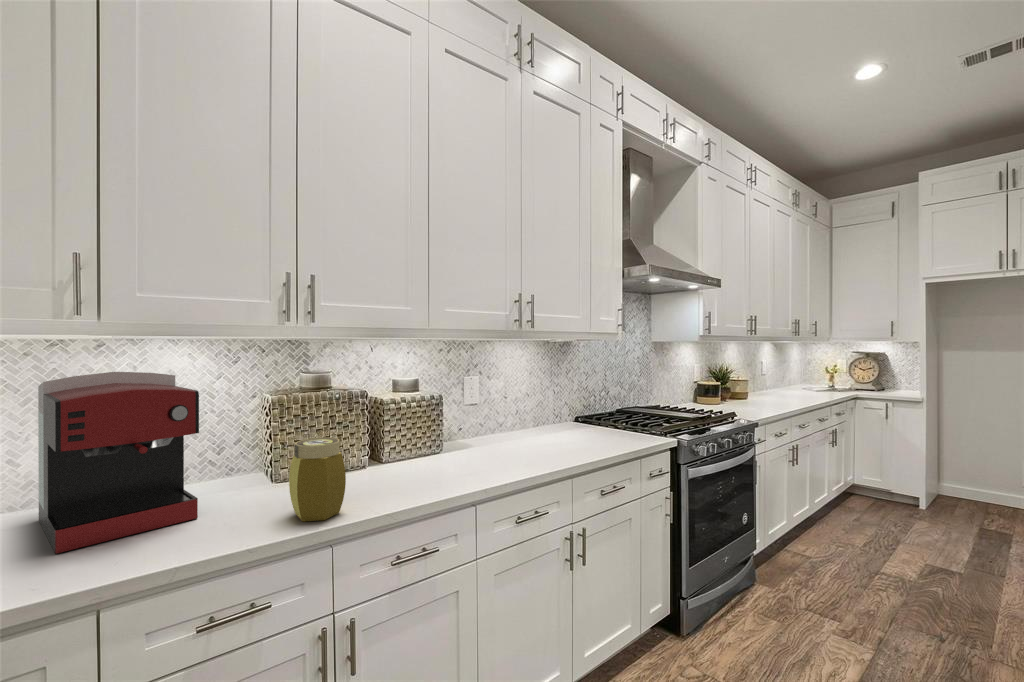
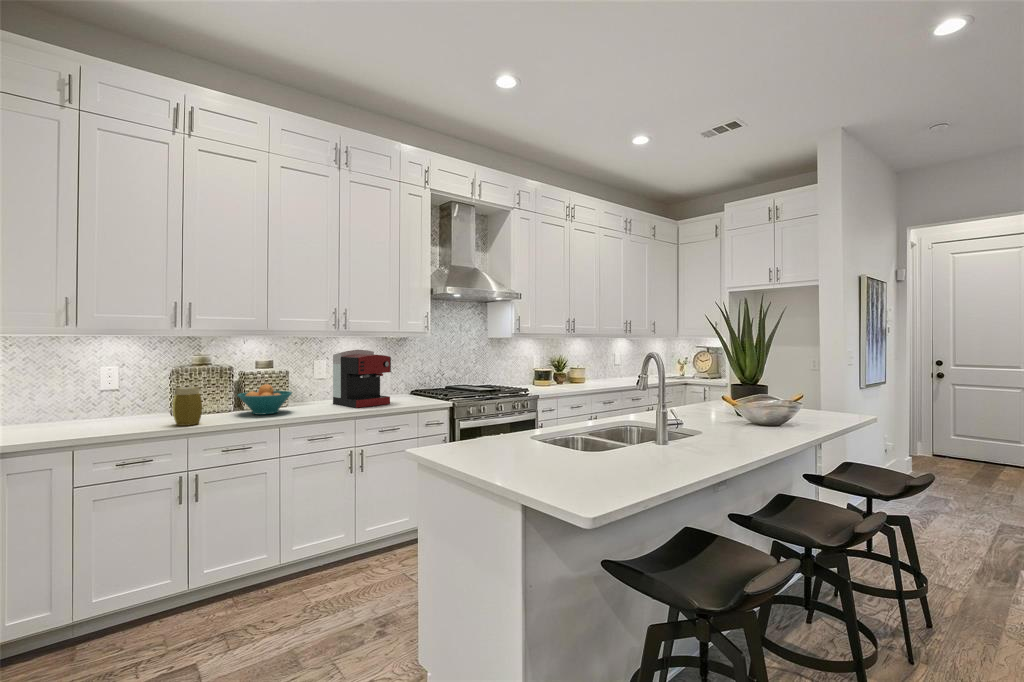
coffee maker: present [38,372,199,553] -> present [333,350,391,408]
fruit bowl: none [384,423,473,478] -> present [238,384,292,415]

